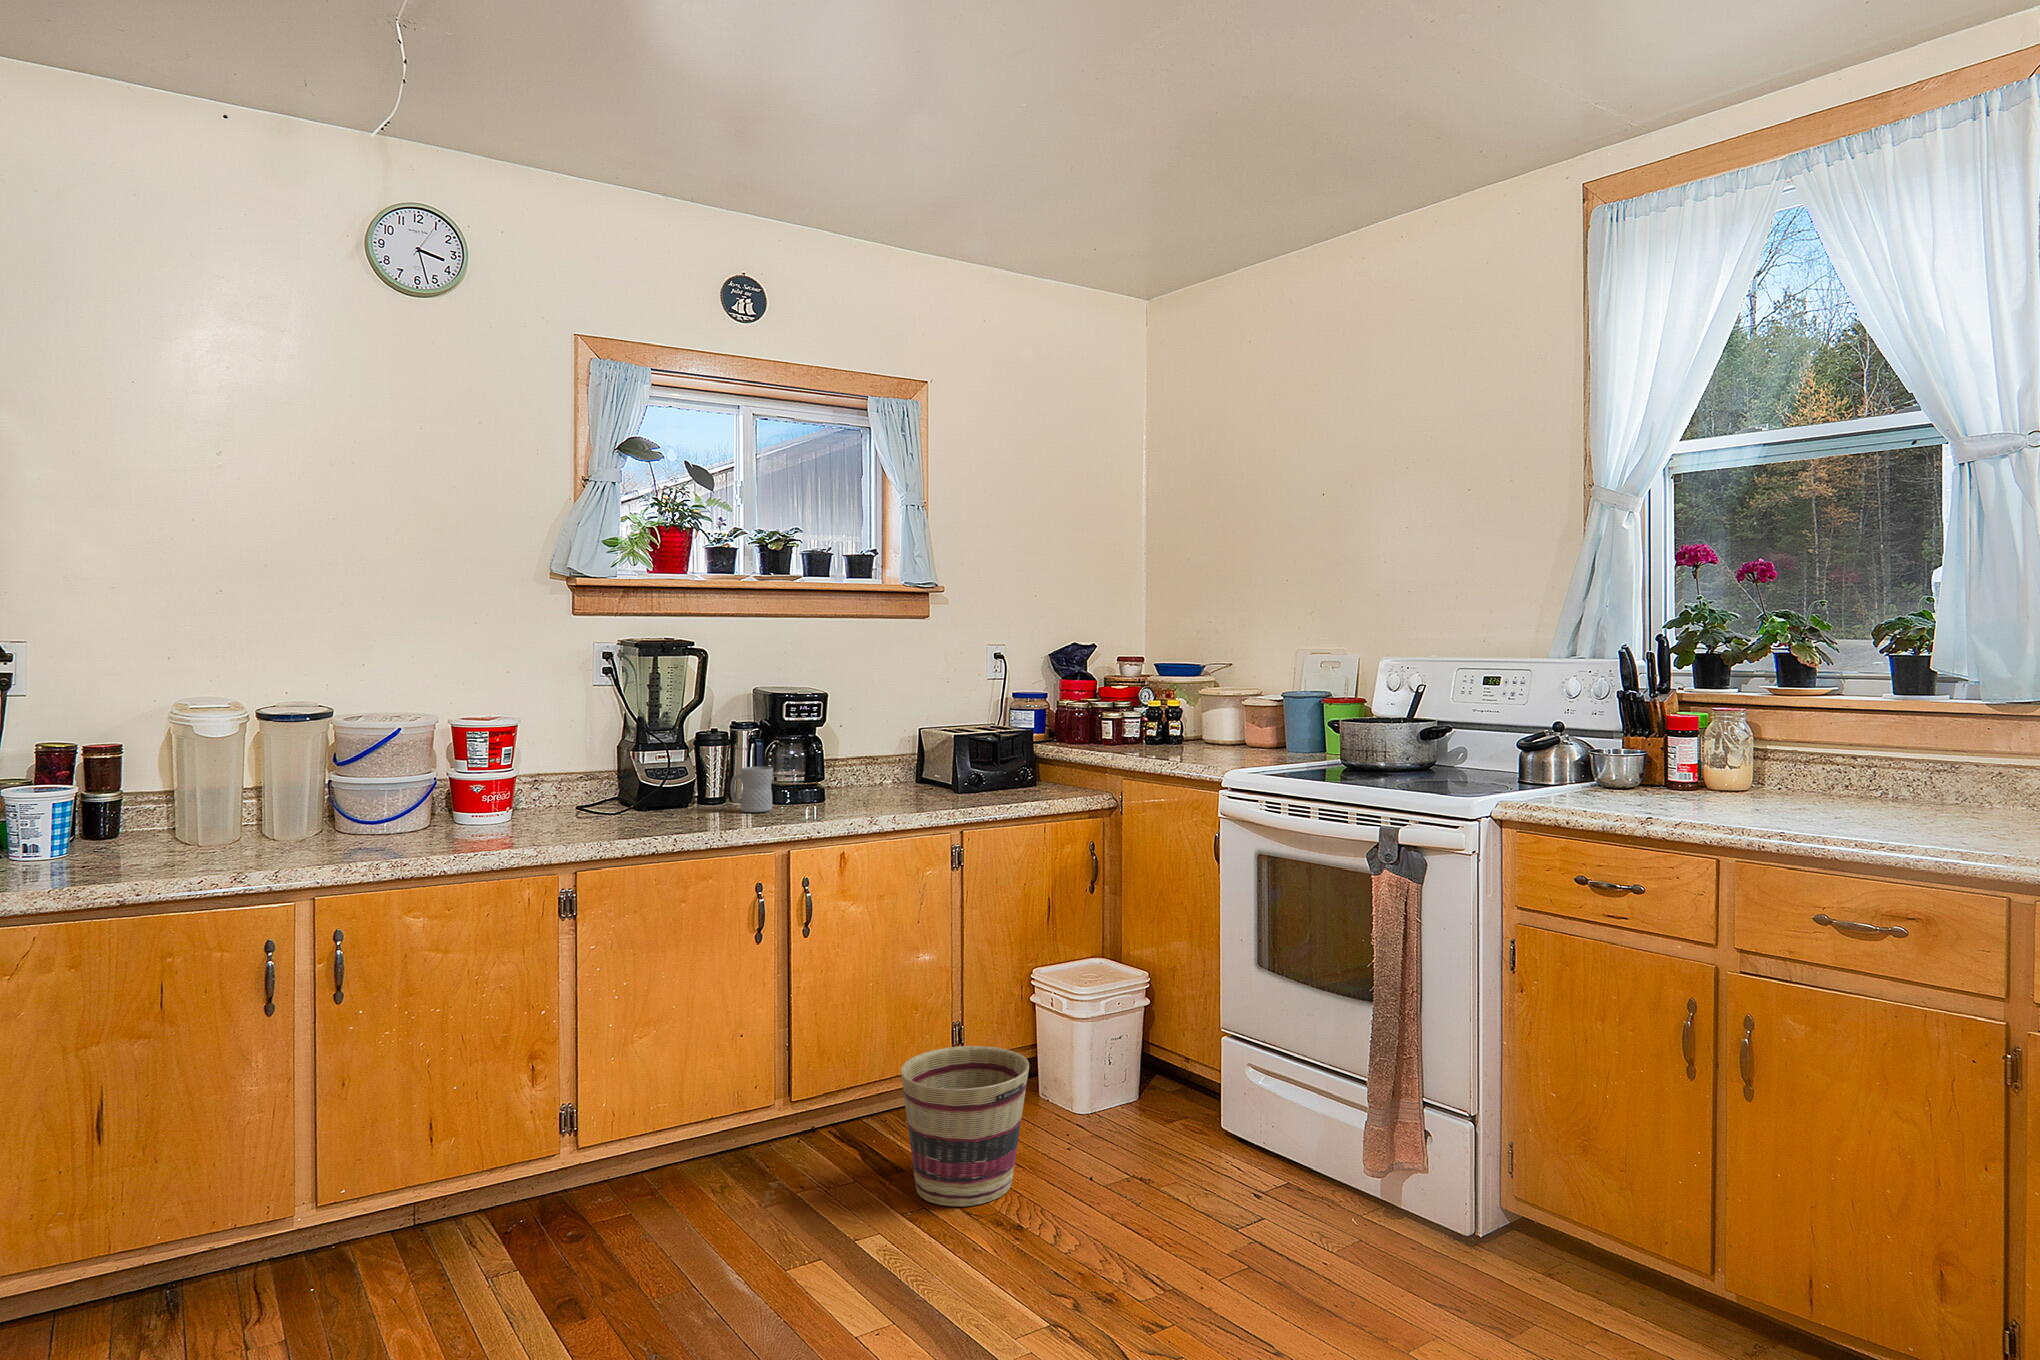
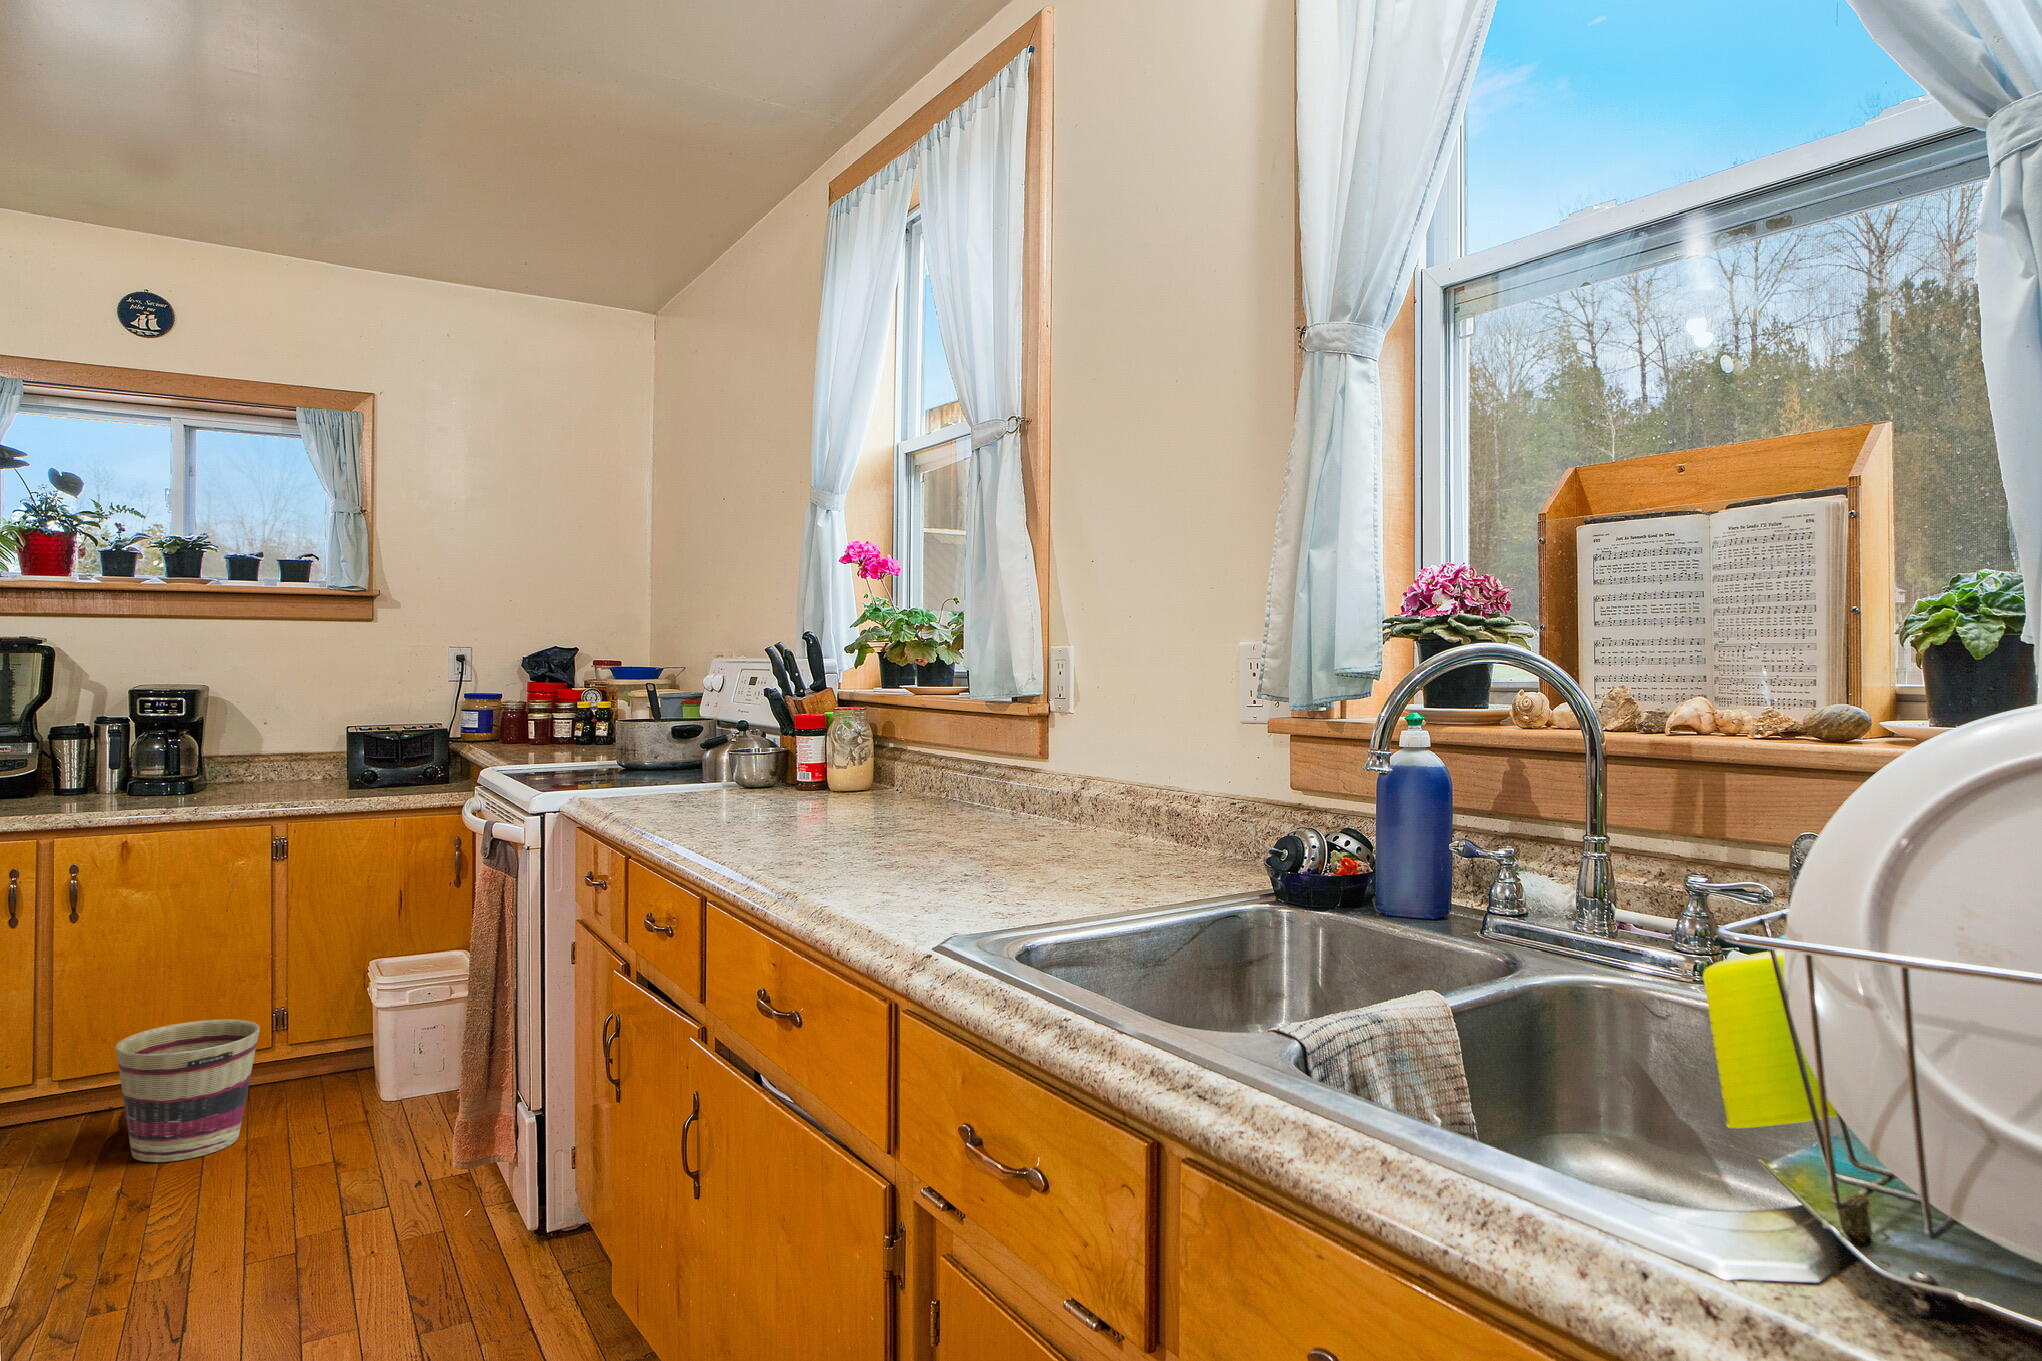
mug: present [730,767,773,812] -> none [73,759,113,802]

